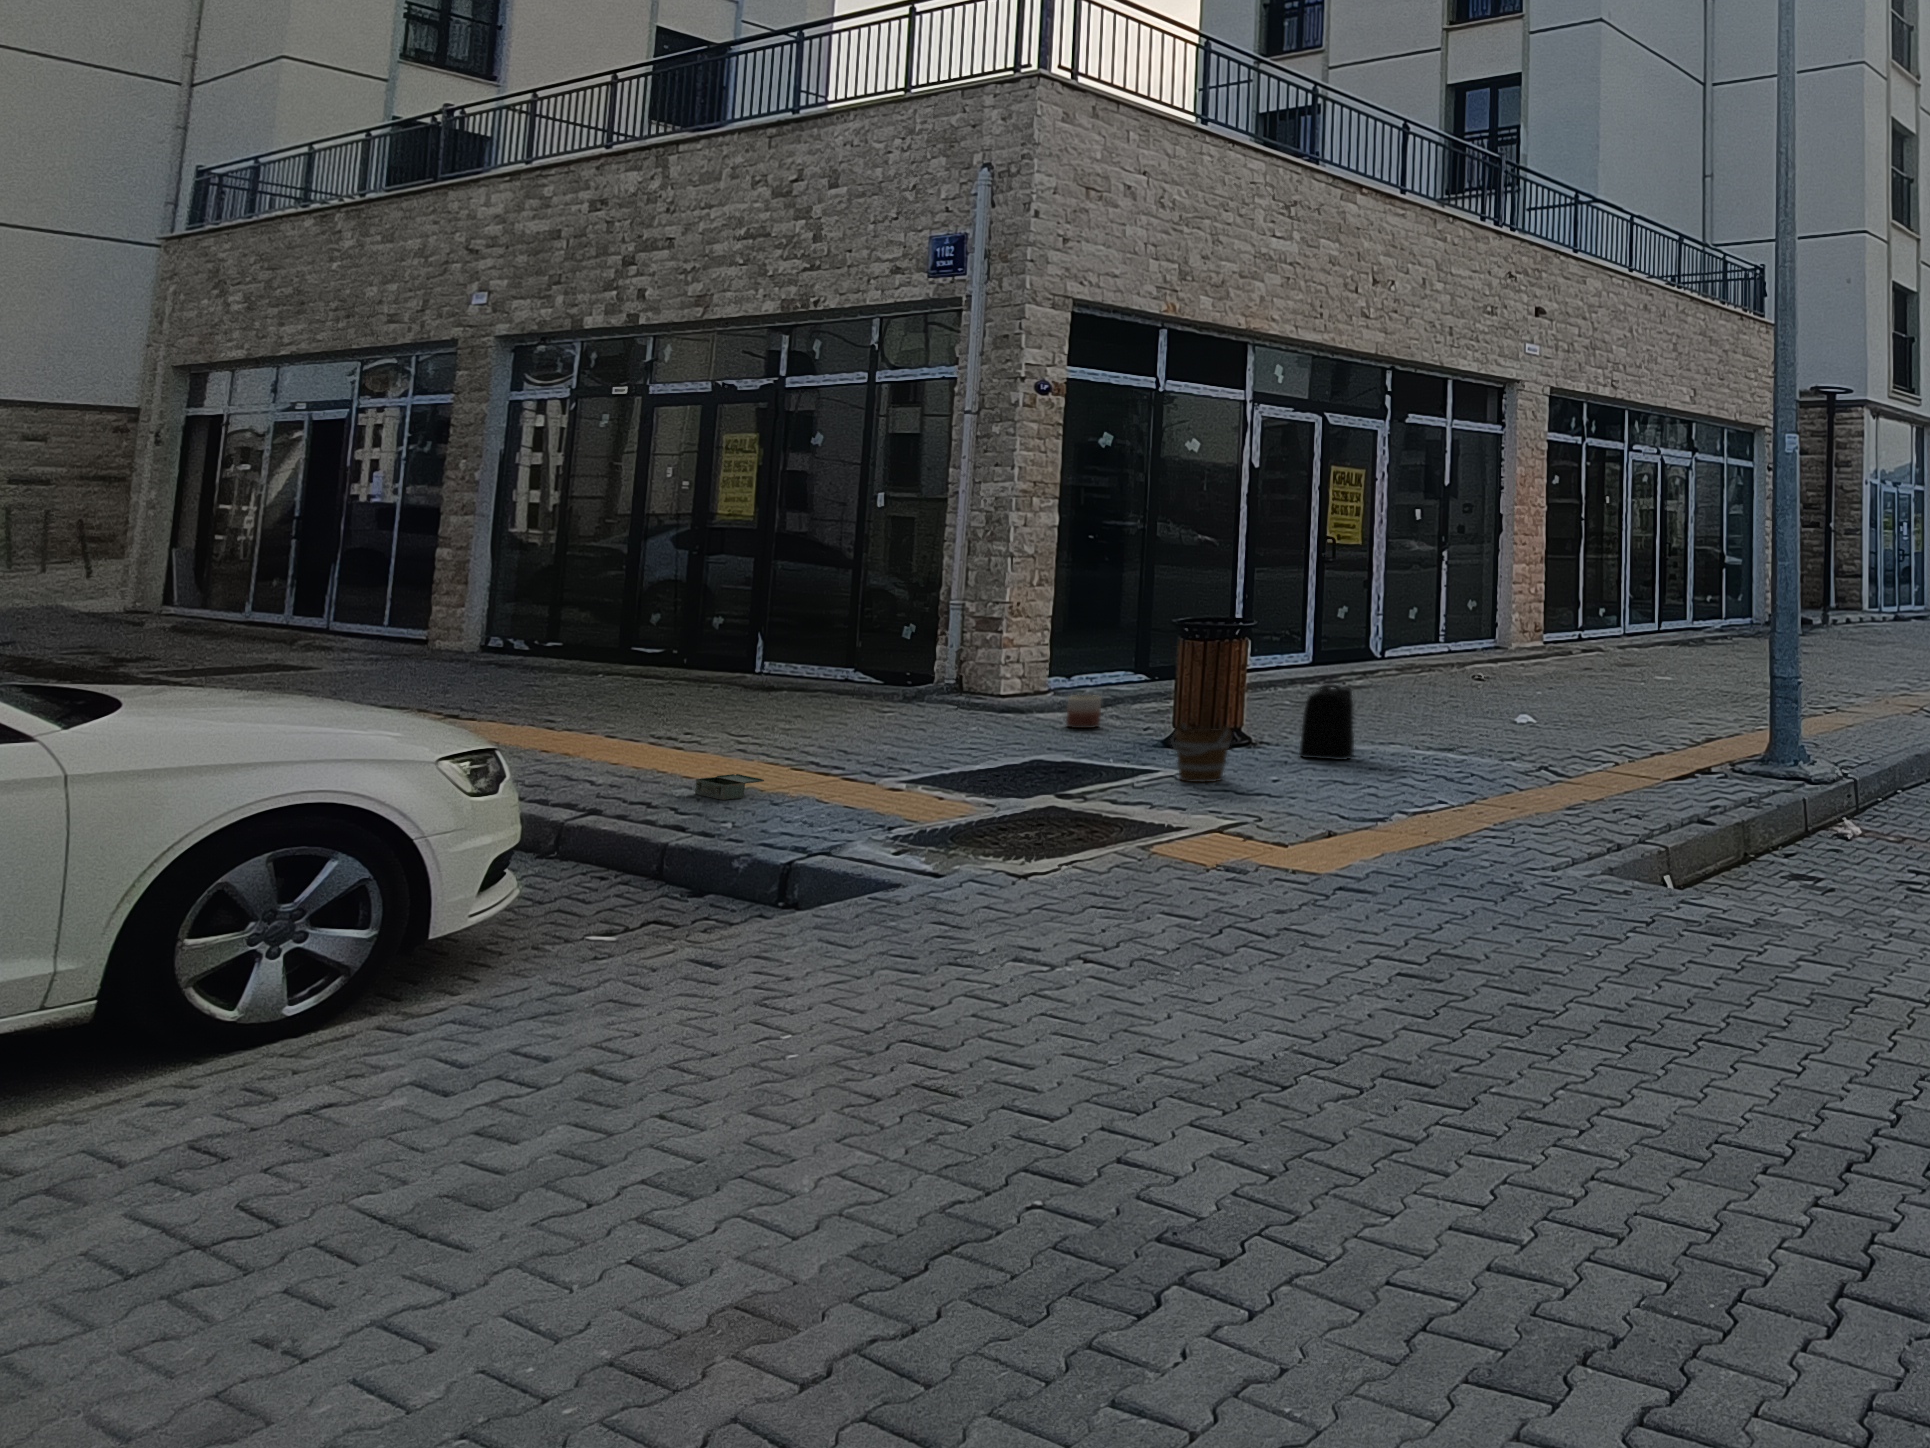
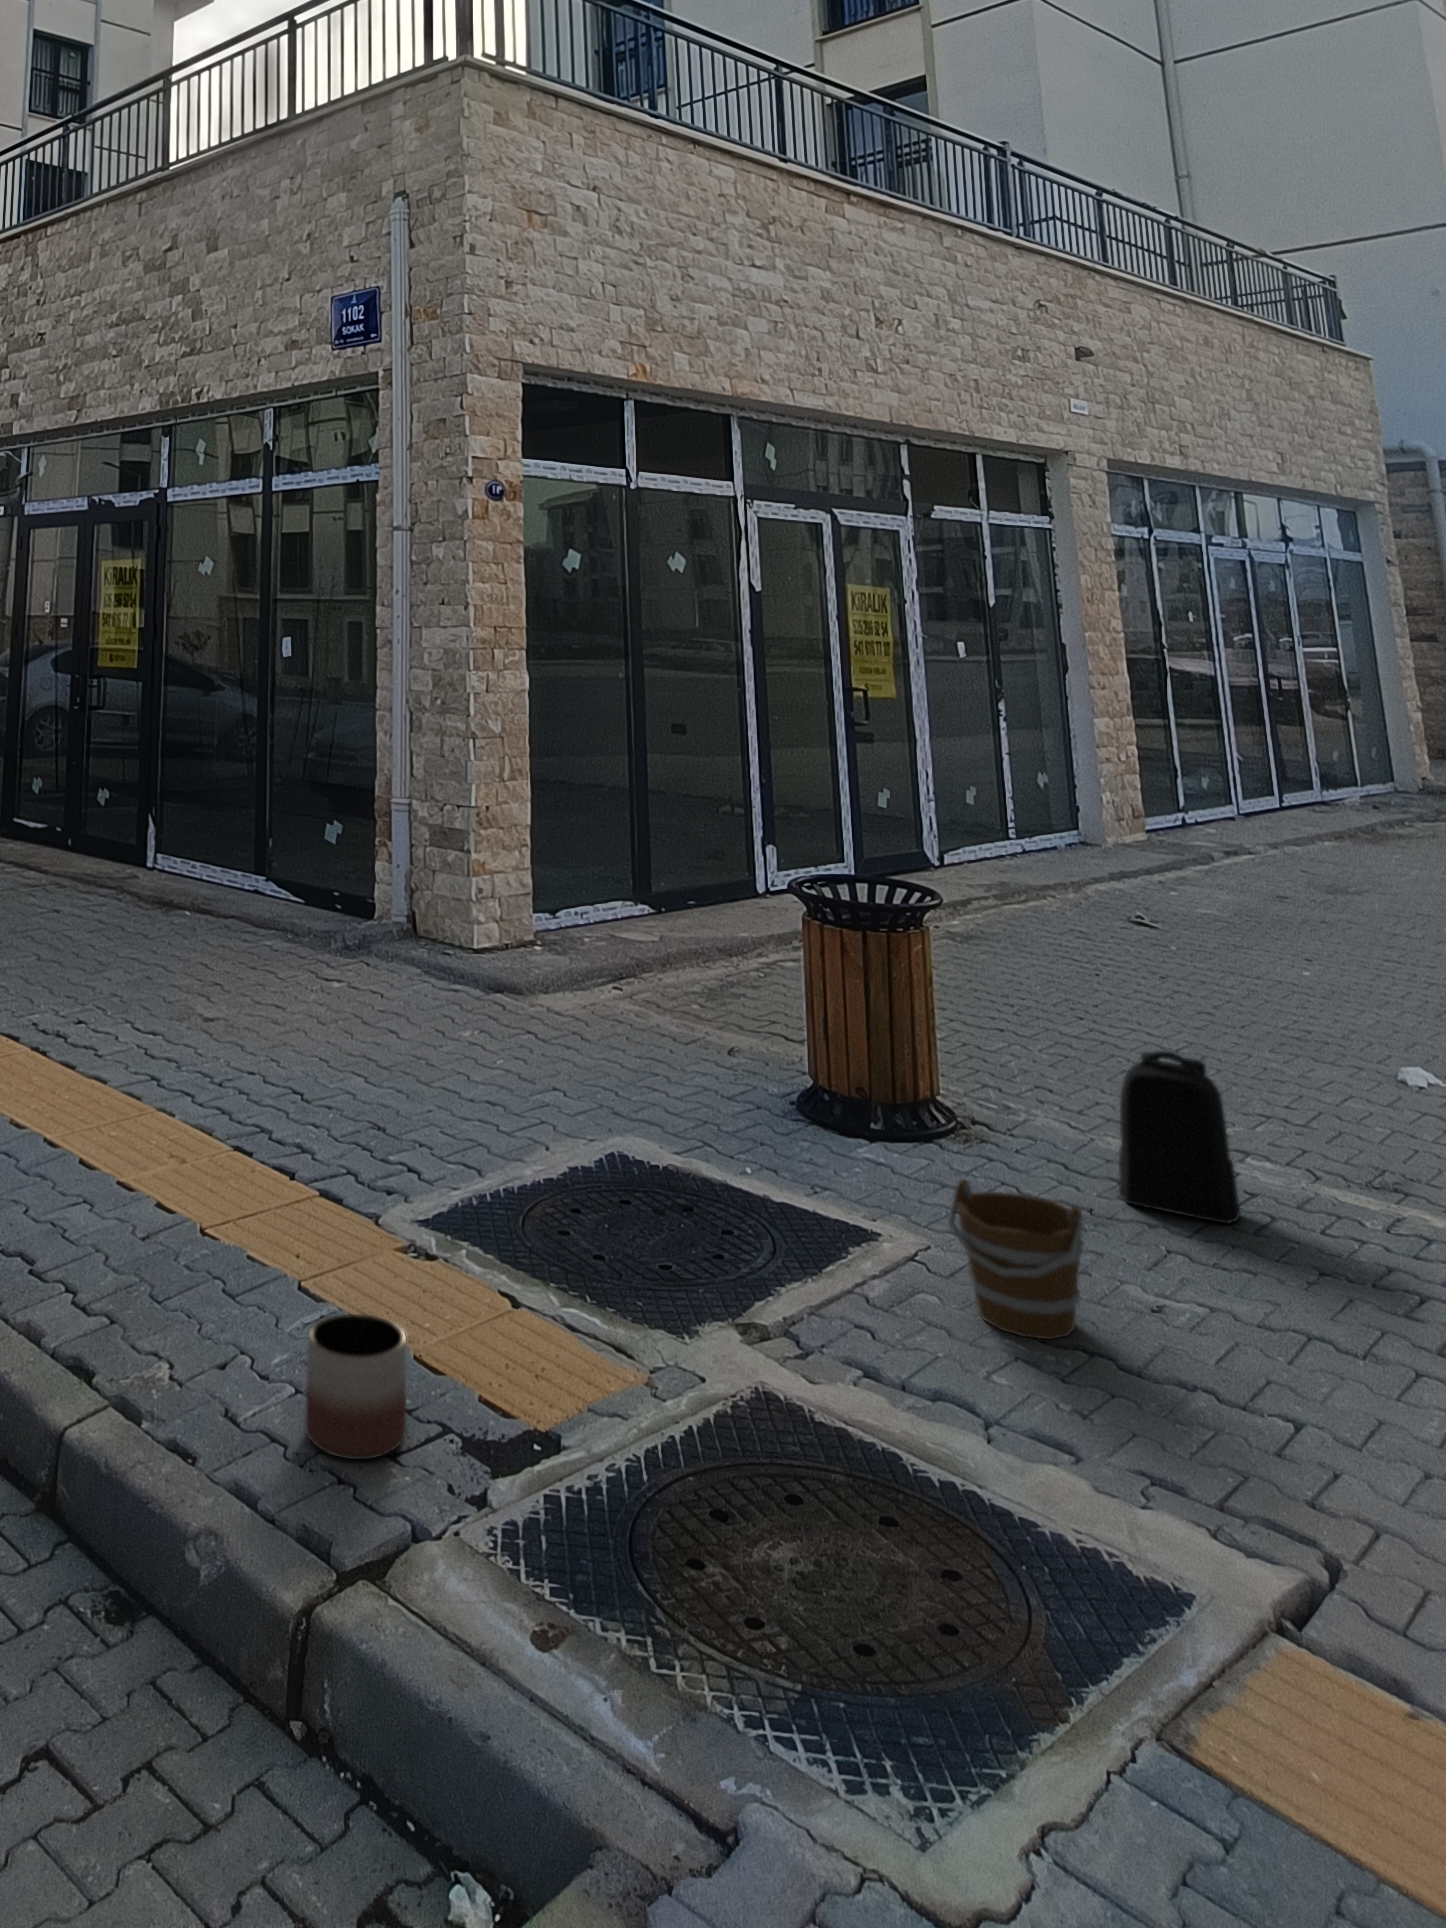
planter: present [1066,695,1101,728] -> present [306,1314,406,1459]
toolbox: present [695,774,764,800] -> none [90,1283,211,1377]

